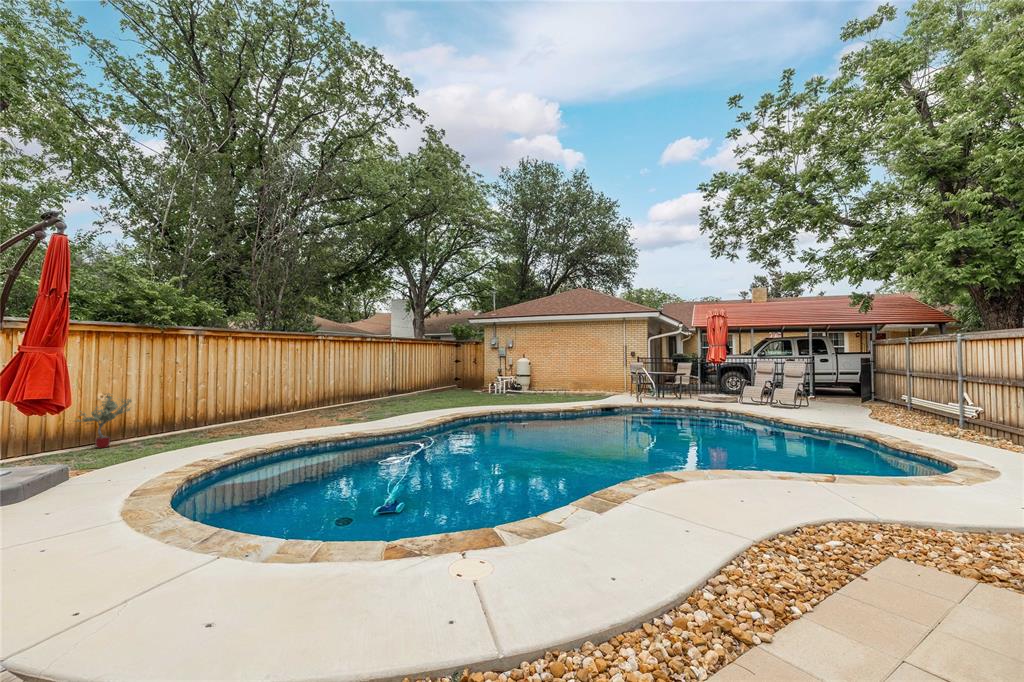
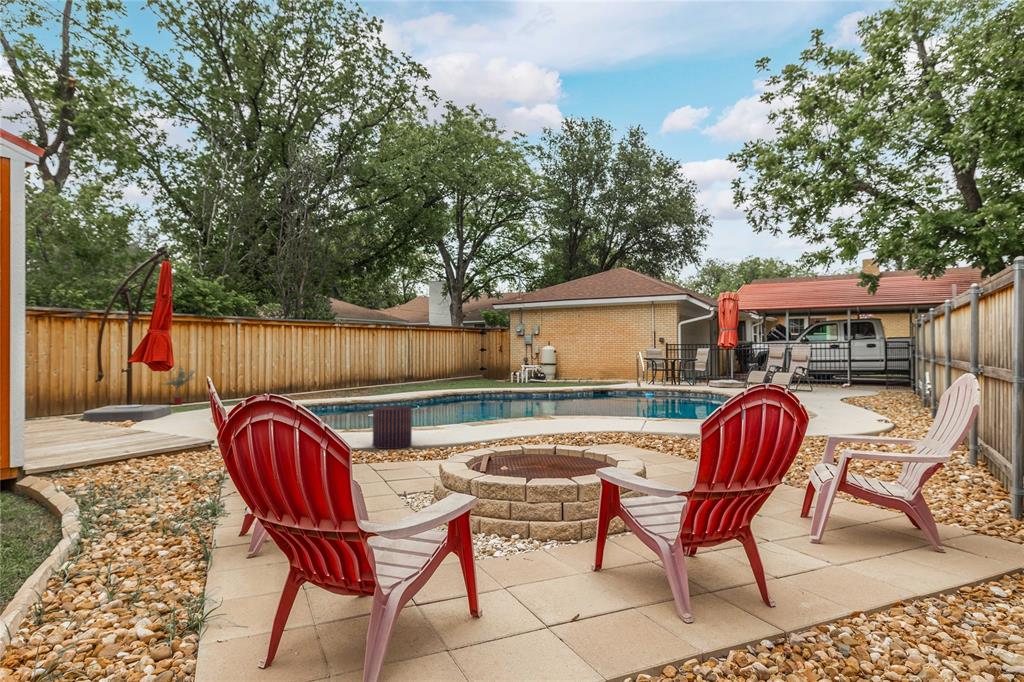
pouf: none [505,504,585,624] -> present [373,406,412,449]

